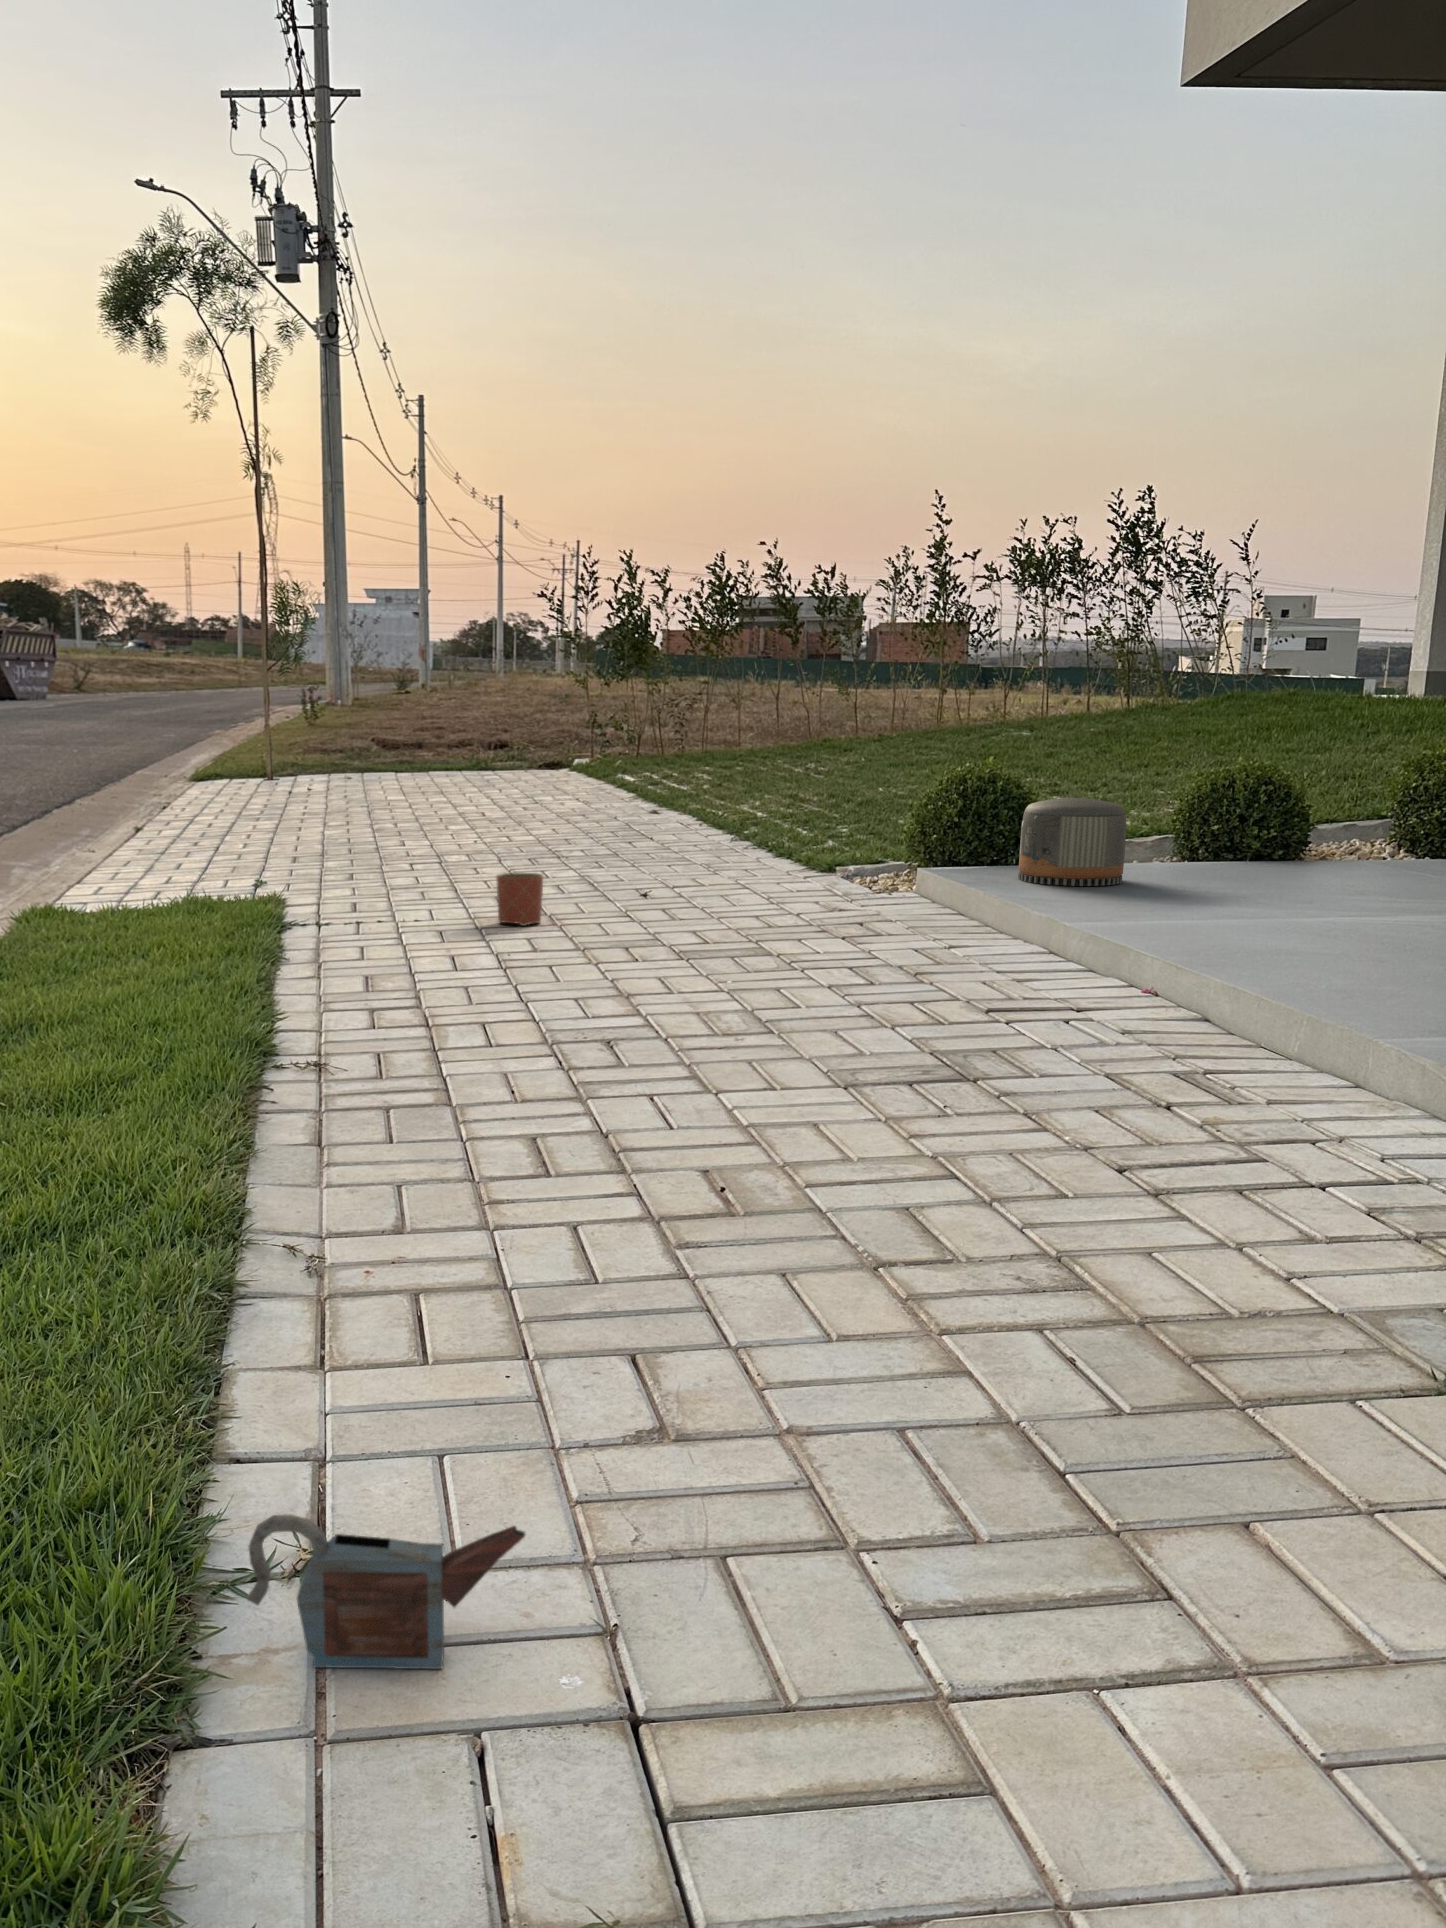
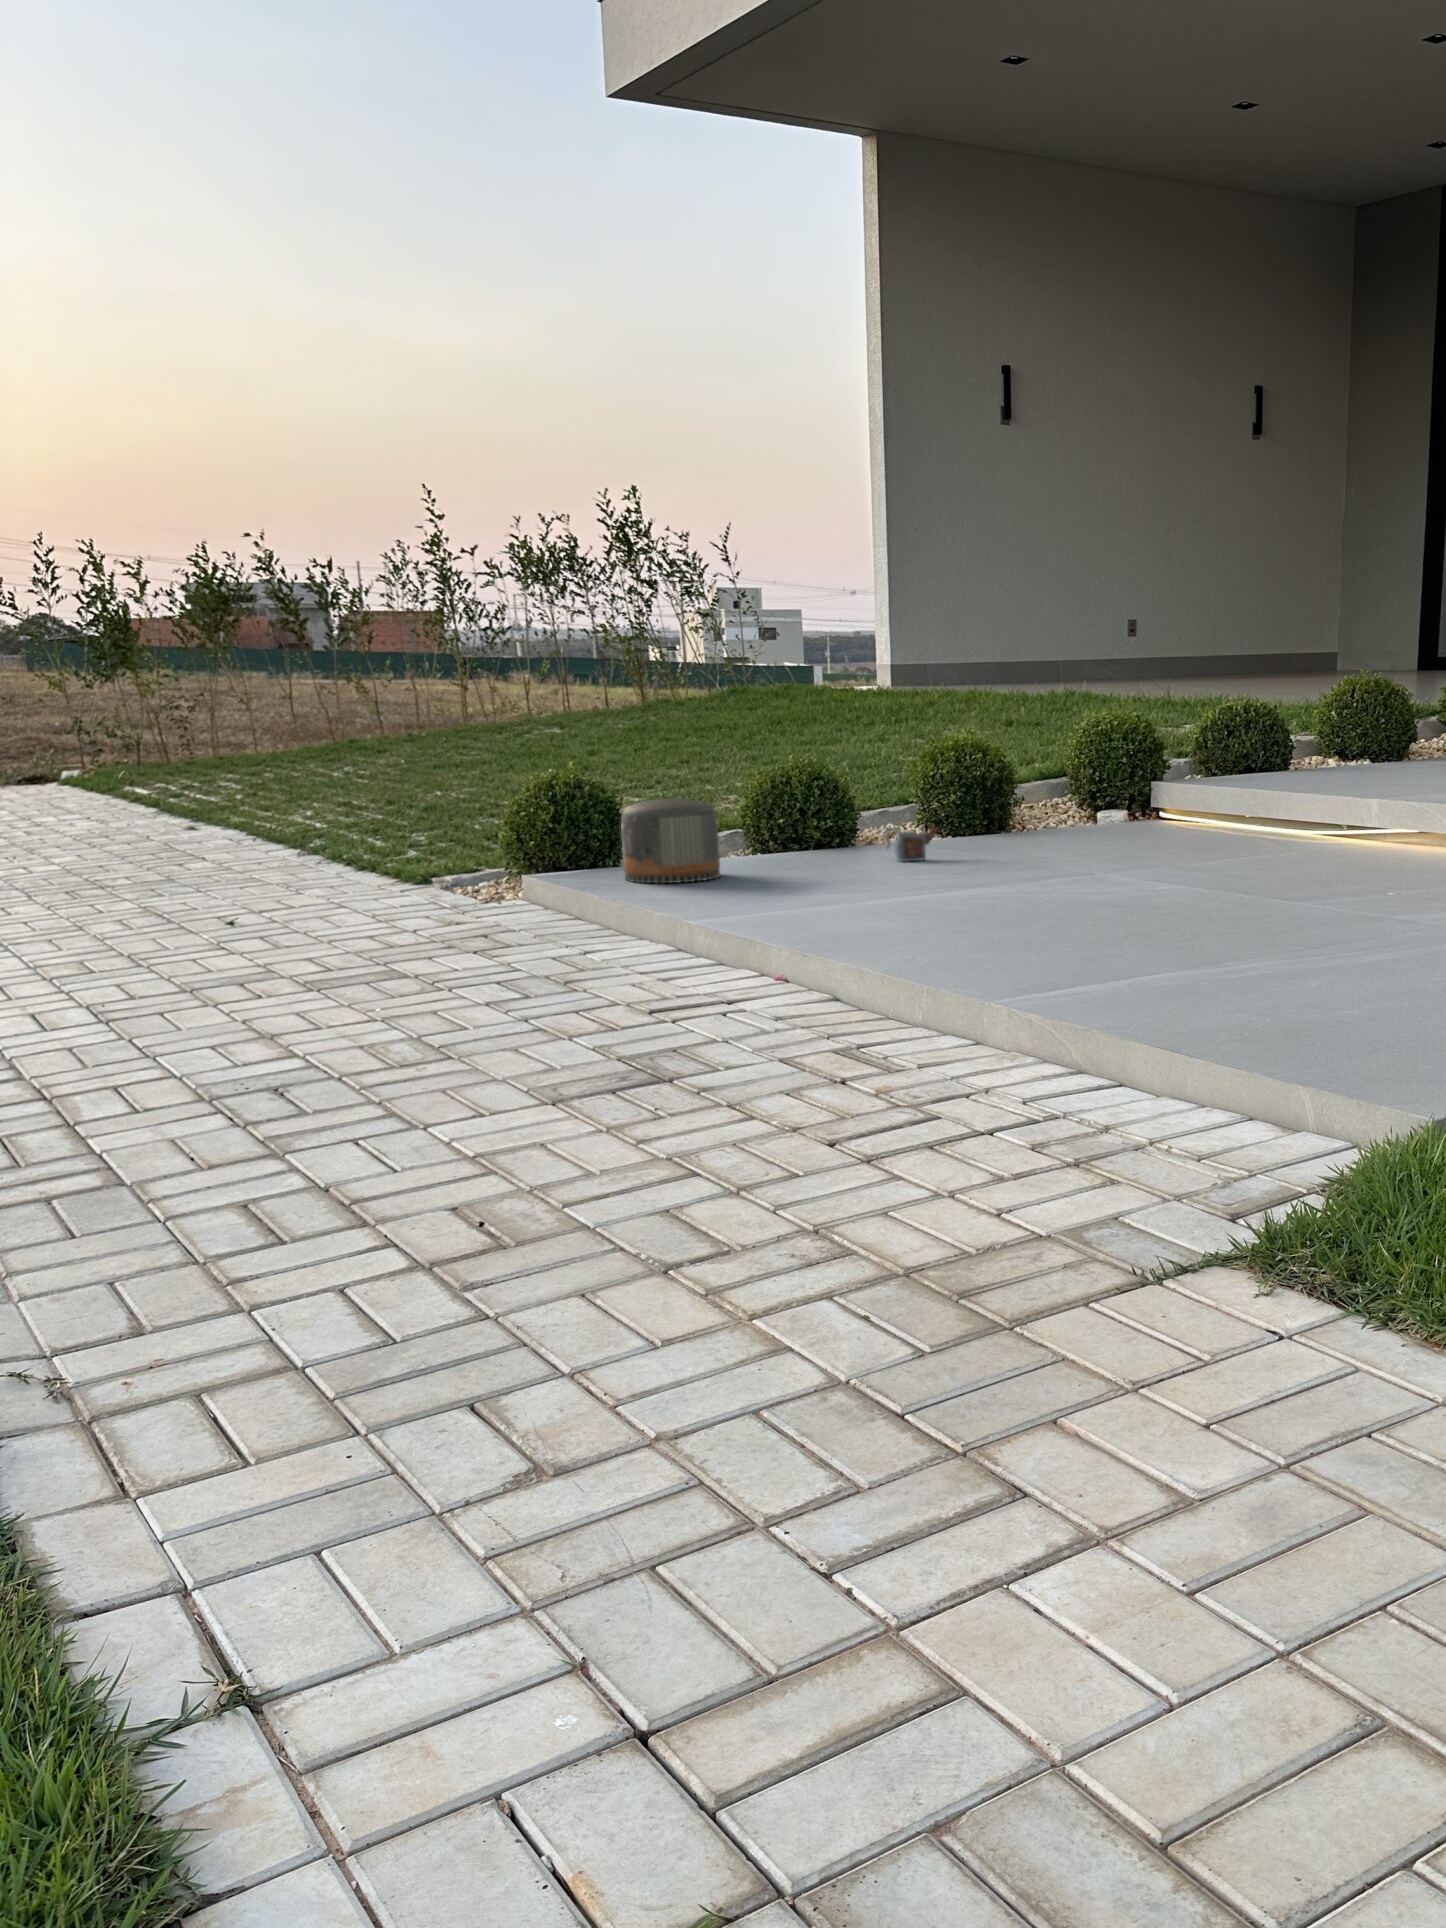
planter: present [496,873,543,926] -> none [66,914,129,975]
watering can: present [247,1515,525,1669] -> present [885,827,939,862]

